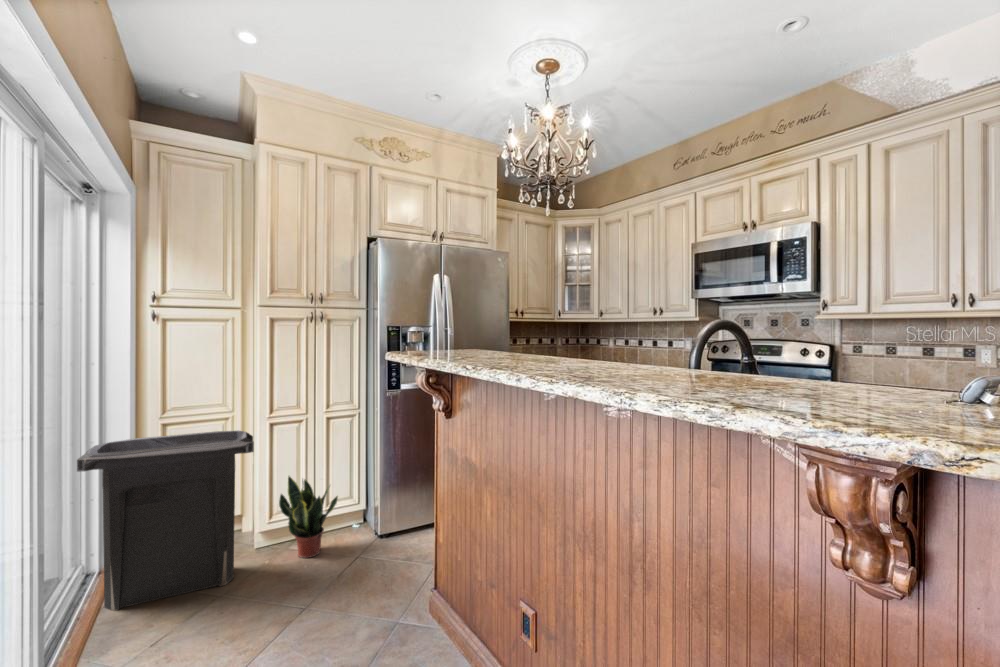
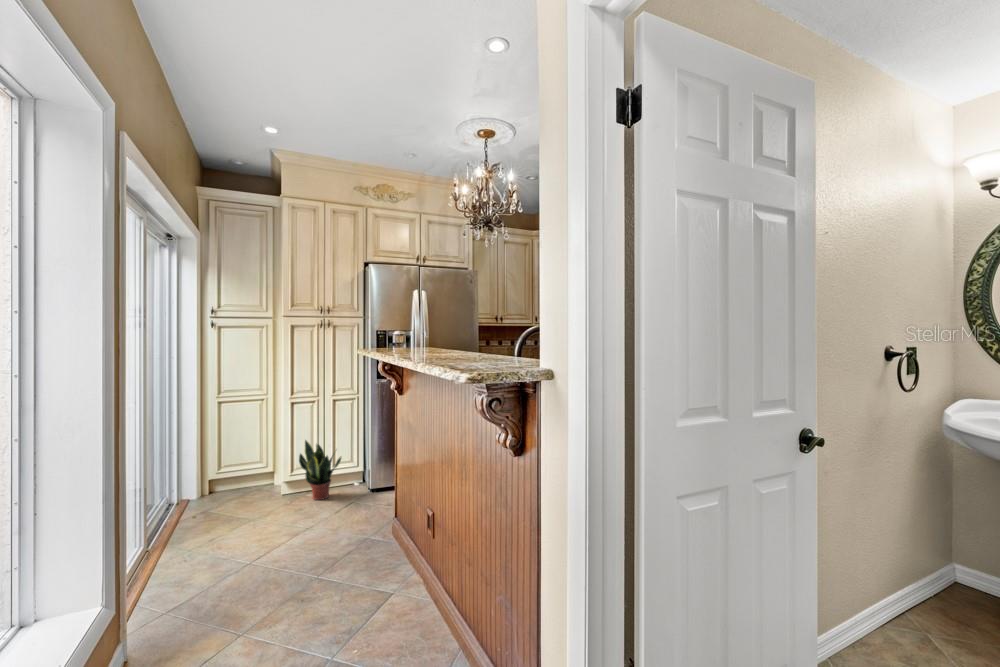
trash can: present [77,431,254,610] -> none [163,406,280,524]

